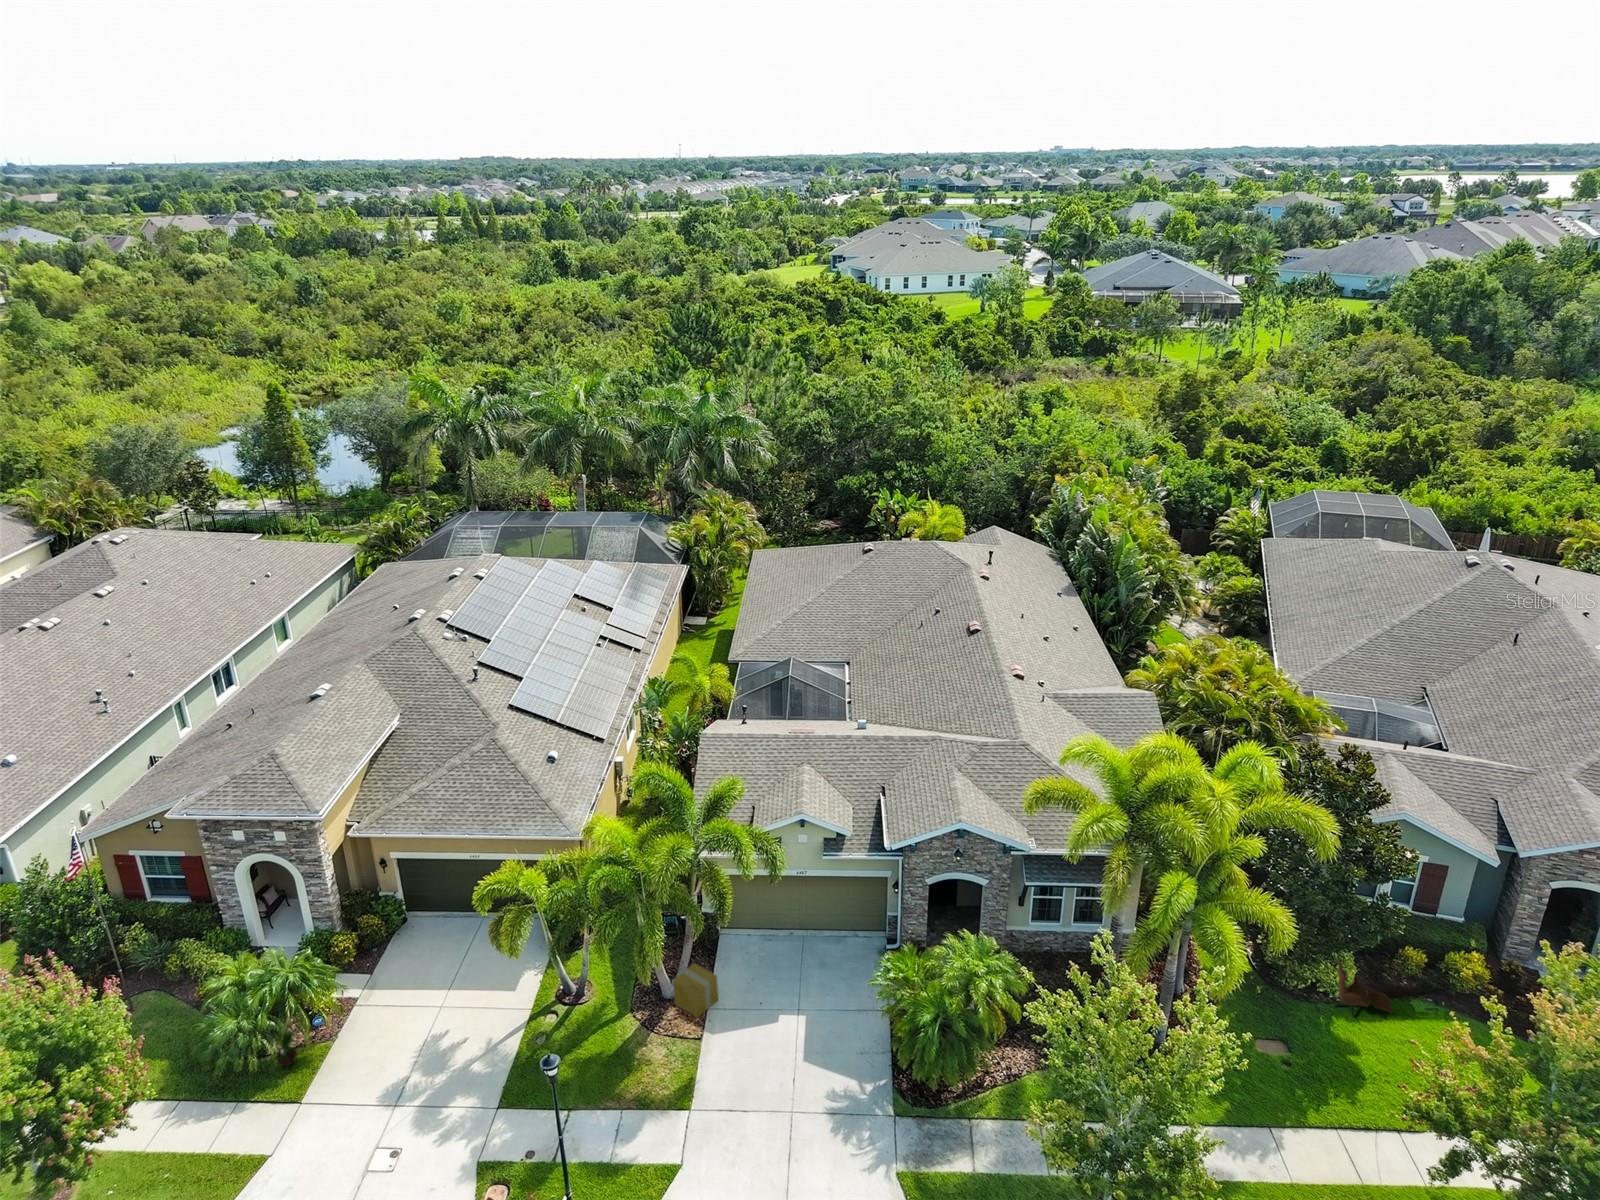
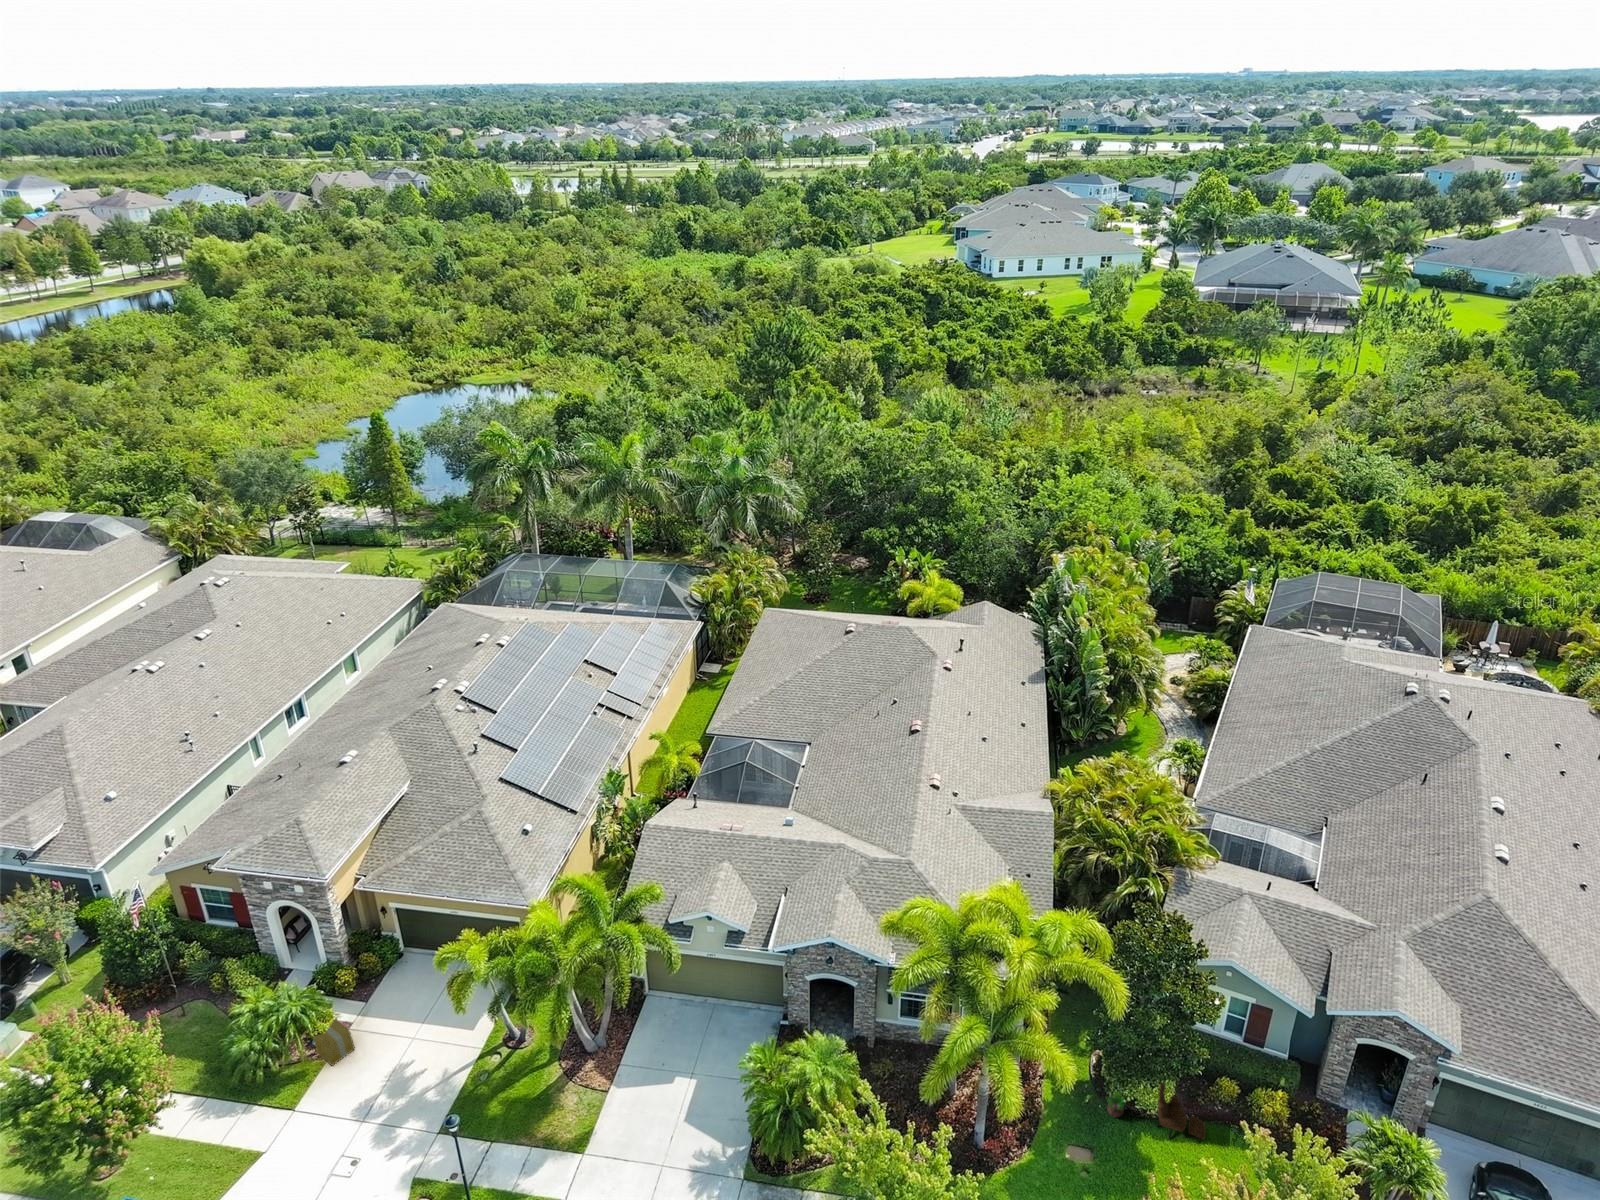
cardboard box: present [673,963,718,1018] -> present [313,1020,355,1066]
potted tree: present [276,1030,297,1066] -> present [1107,1091,1124,1117]

